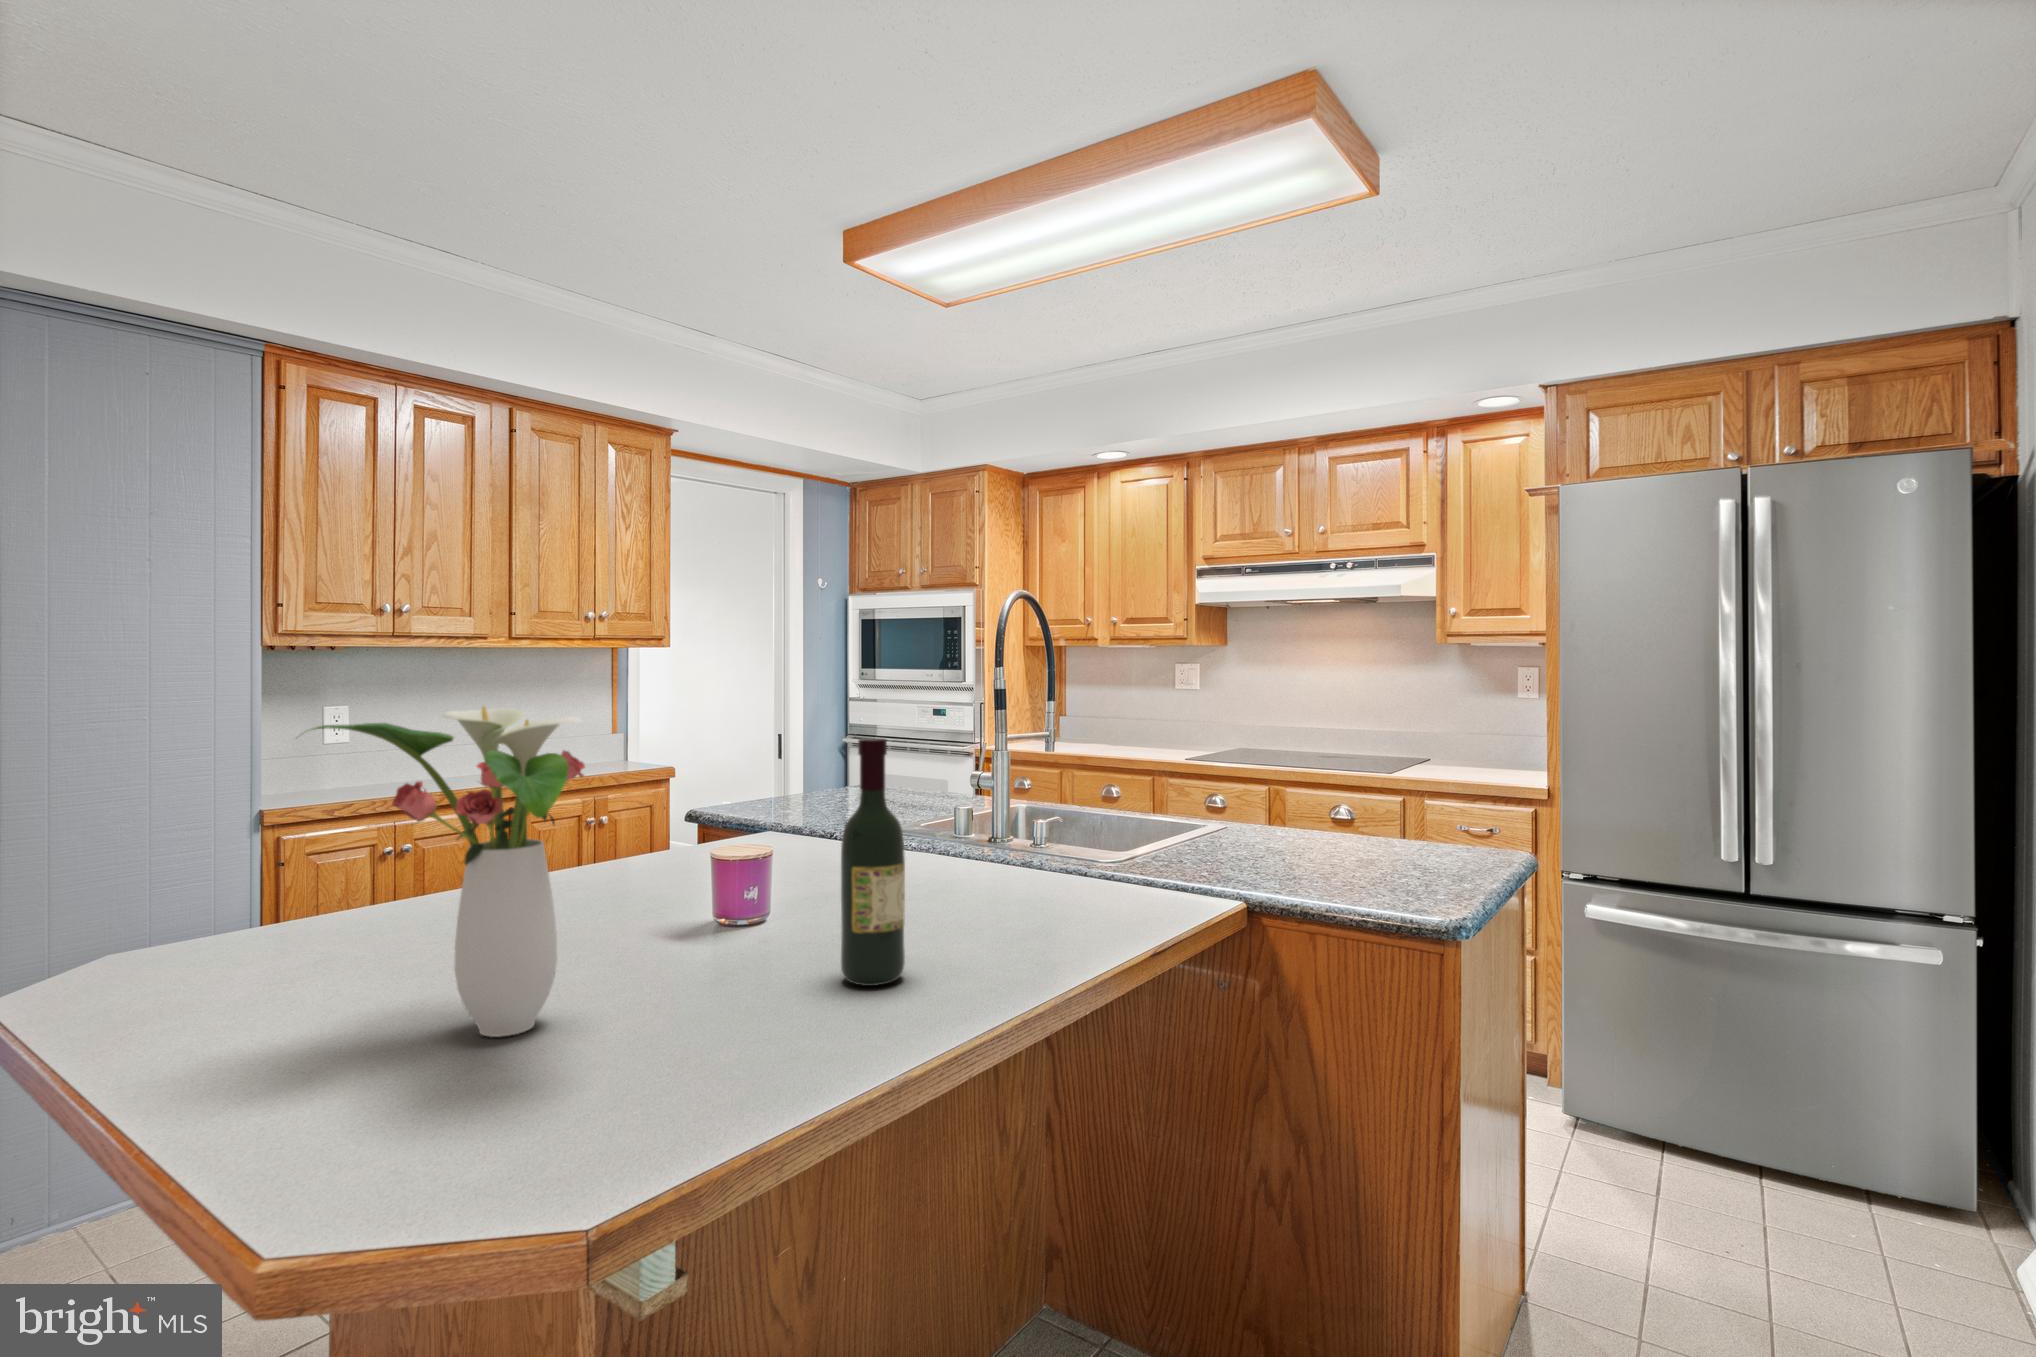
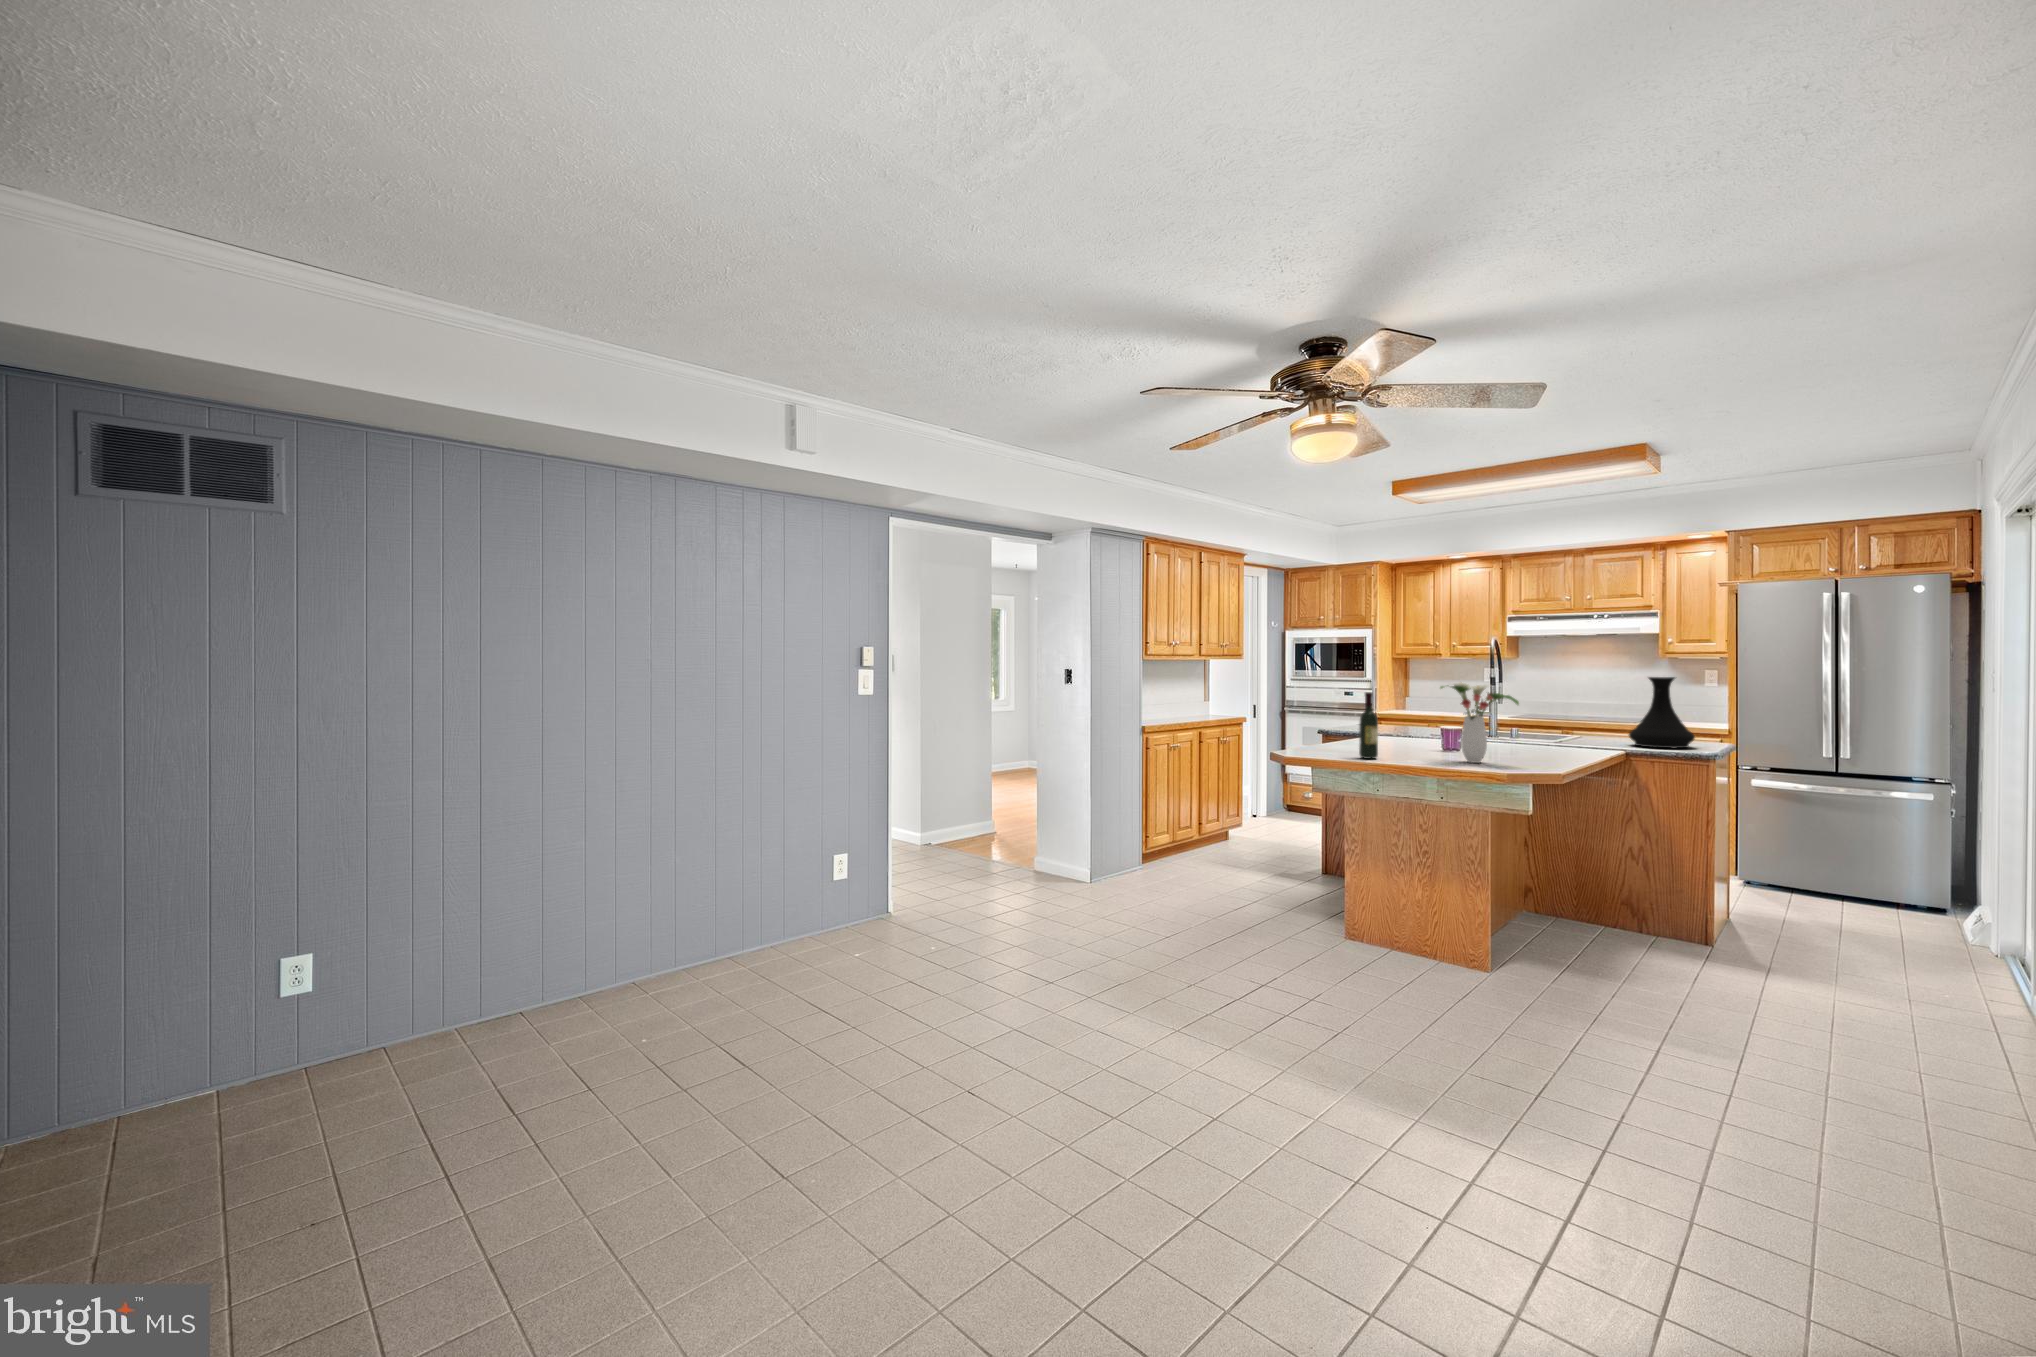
vase: none [1259,683,1414,884] -> present [1629,677,1695,748]
wine bottle: present [841,738,905,986] -> present [1359,692,1378,759]

